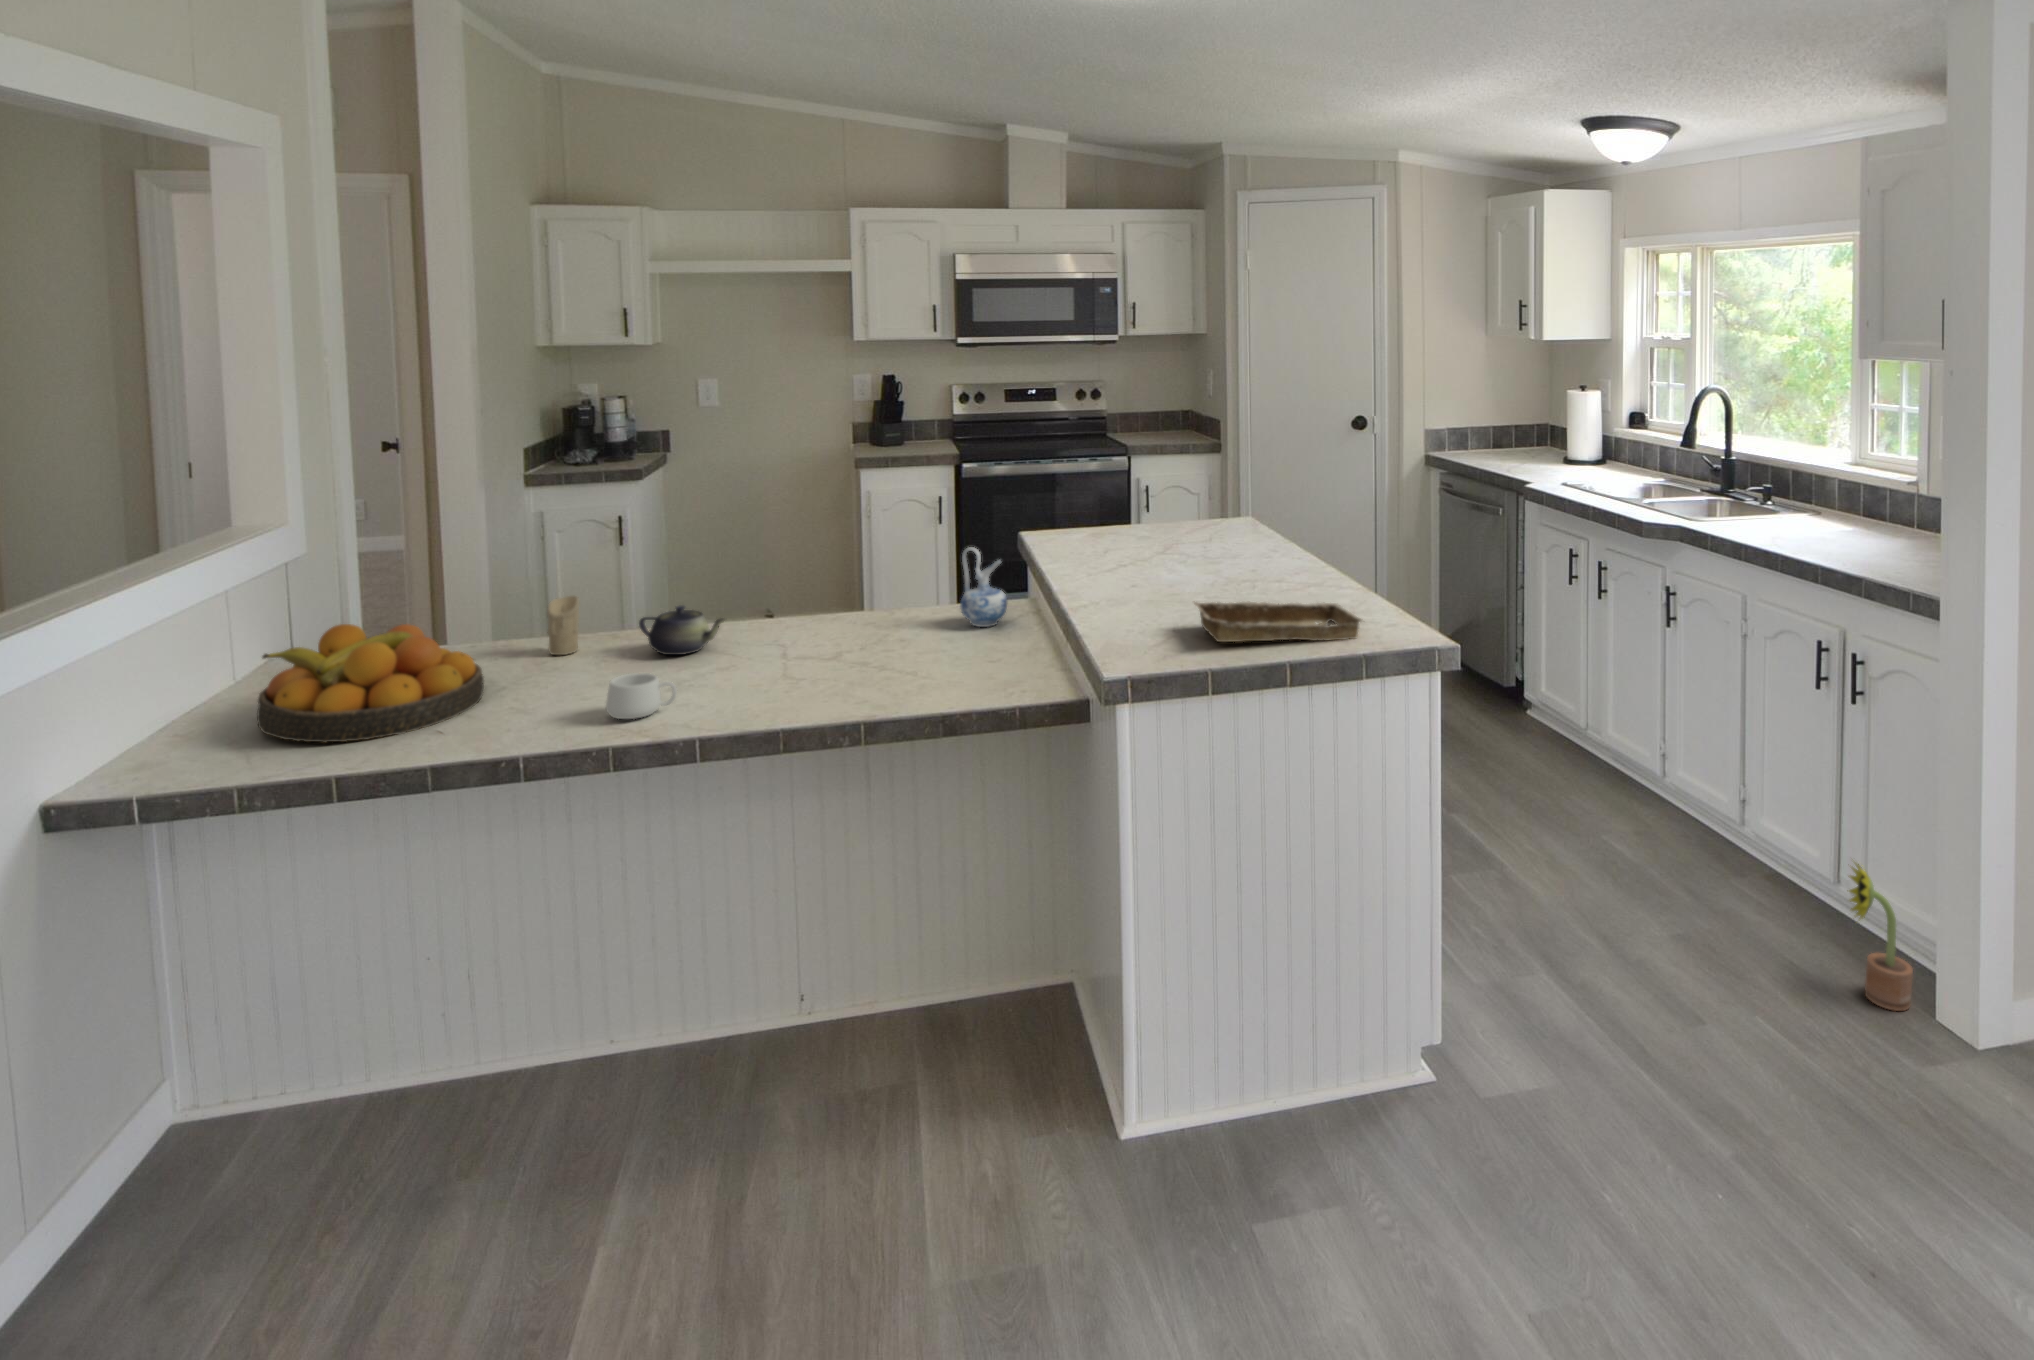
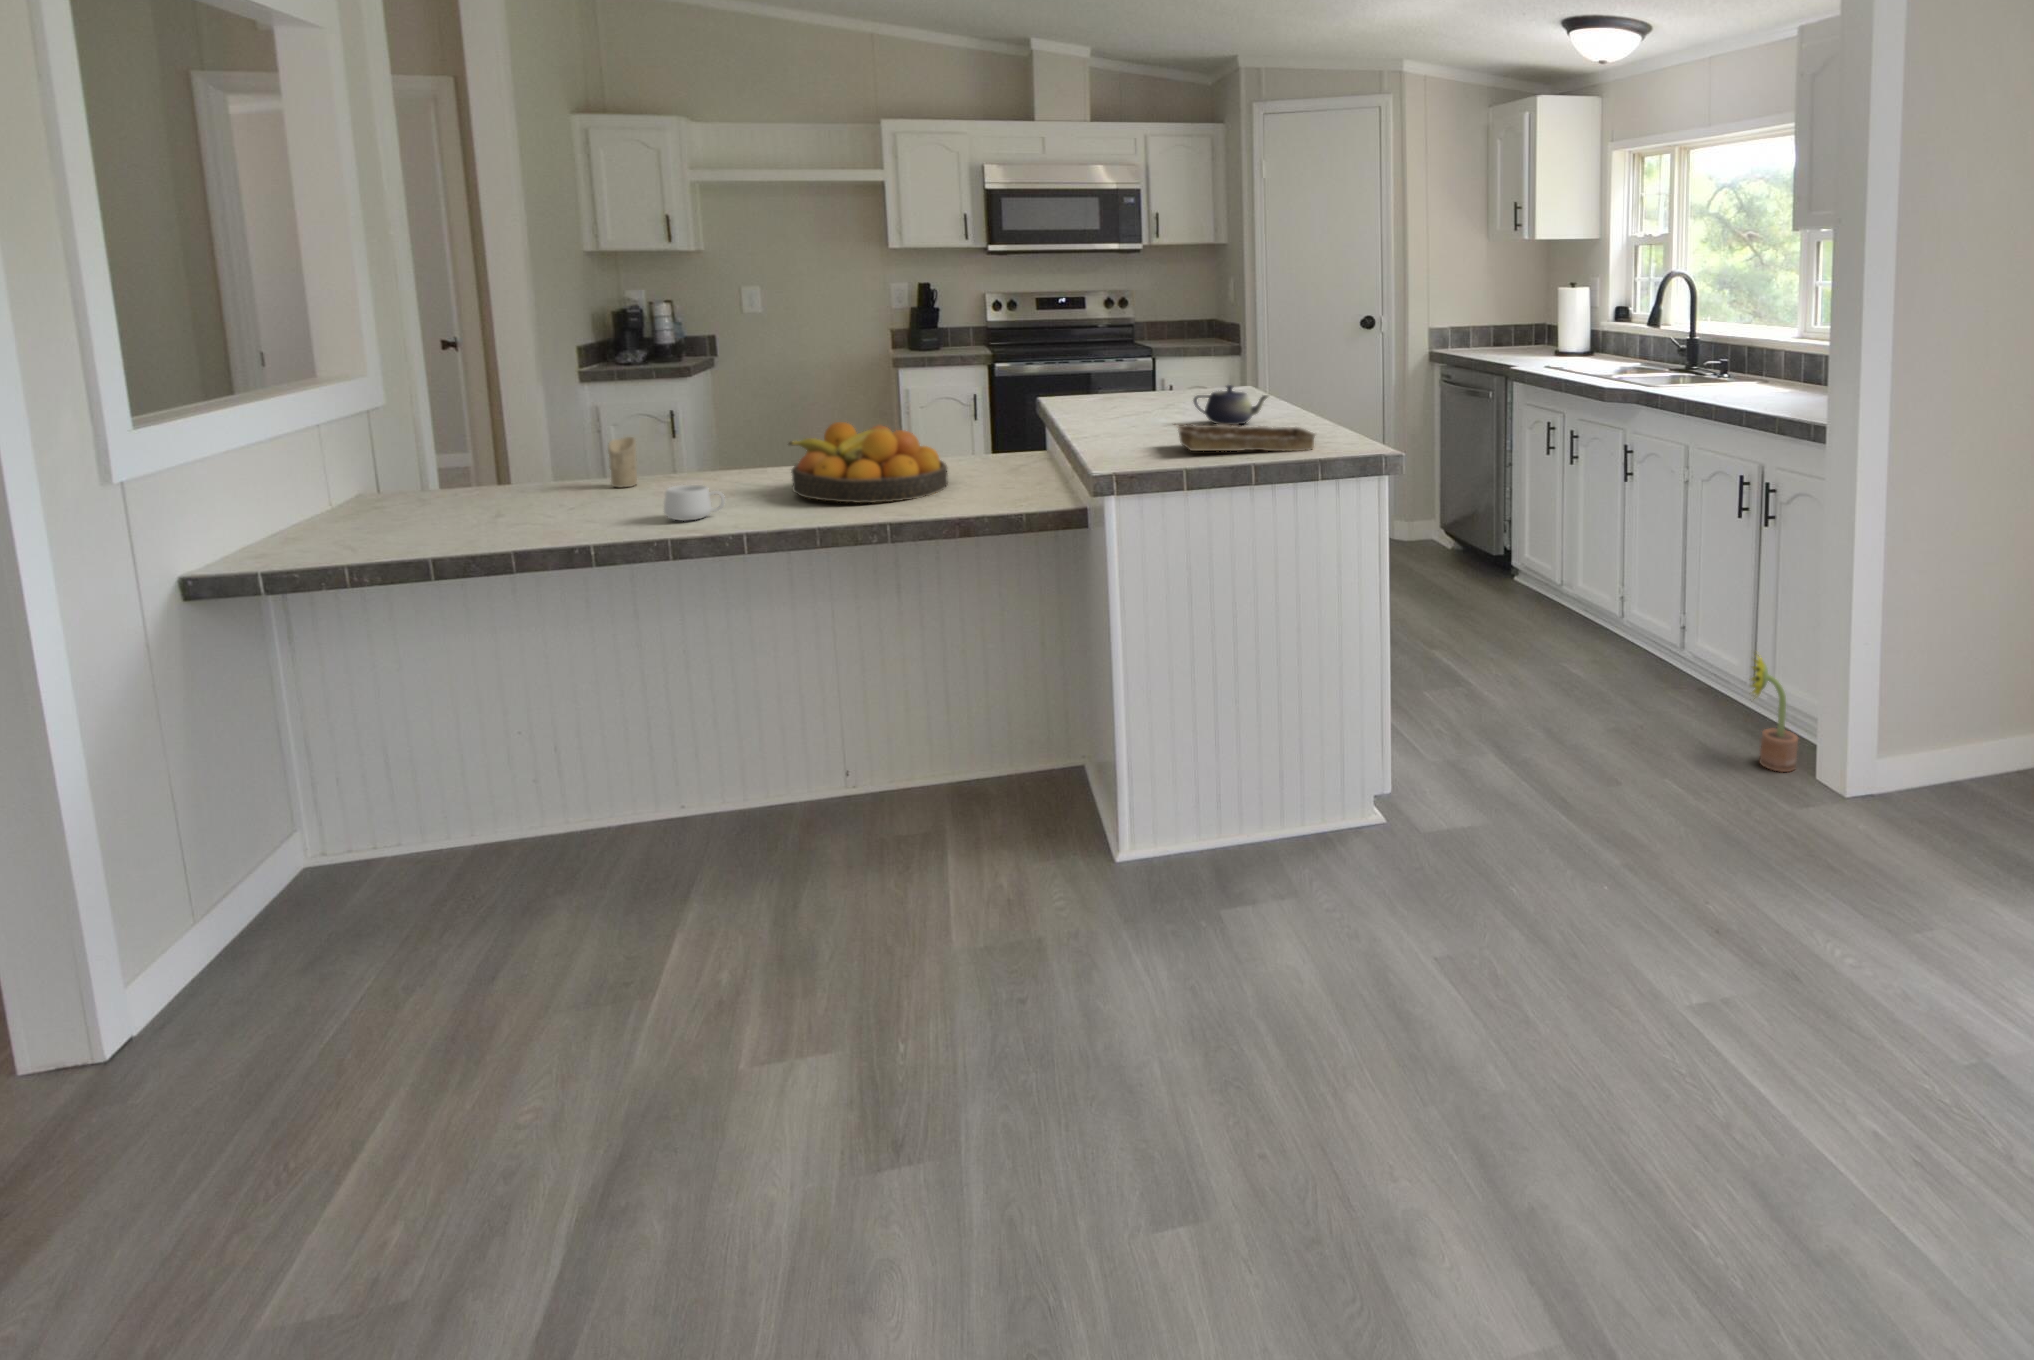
ceramic pitcher: present [960,547,1007,627] -> none [977,395,1020,465]
teapot: present [639,606,725,655] -> present [1194,385,1268,425]
fruit bowl: present [257,624,484,742] -> present [789,422,948,503]

